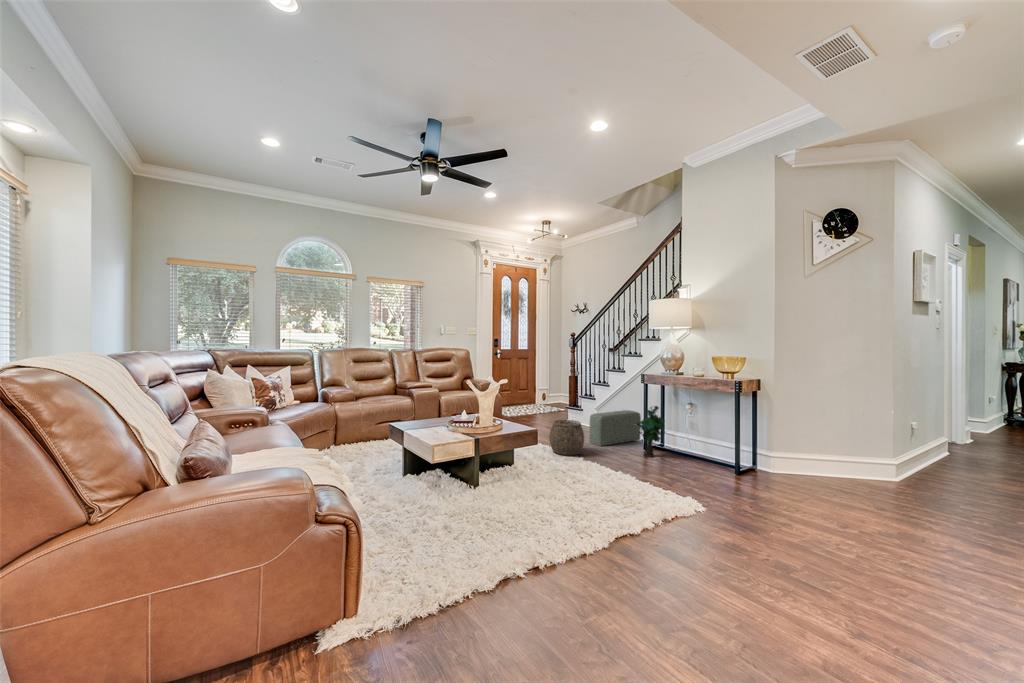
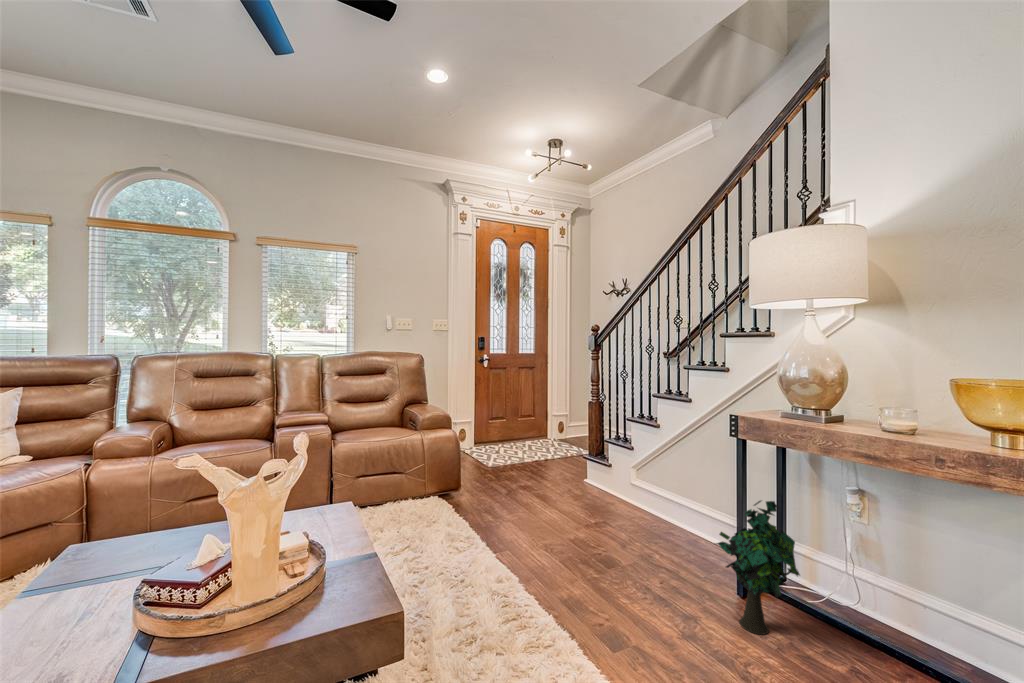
pouf: present [590,410,641,446] -> none [611,482,726,573]
woven basket: present [549,420,584,455] -> none [506,516,589,617]

